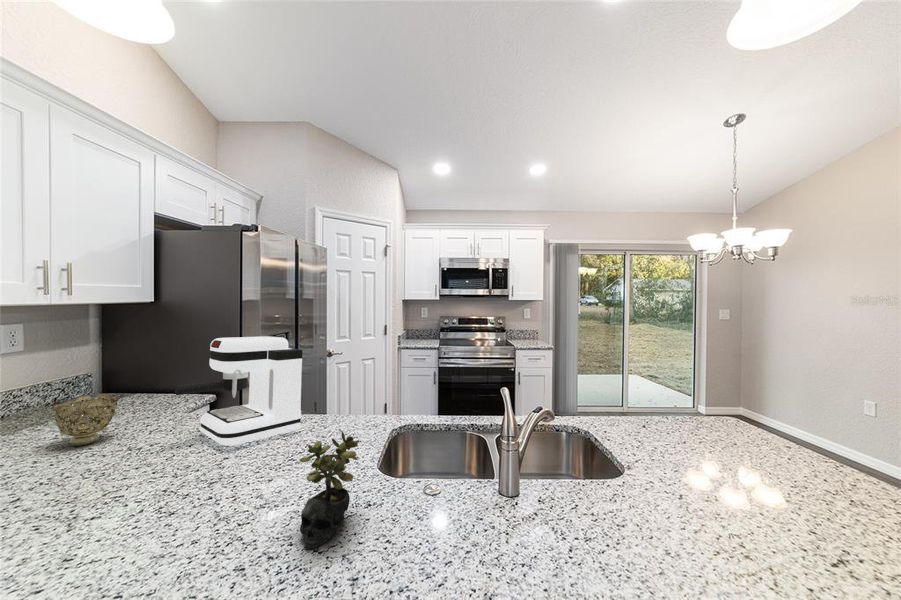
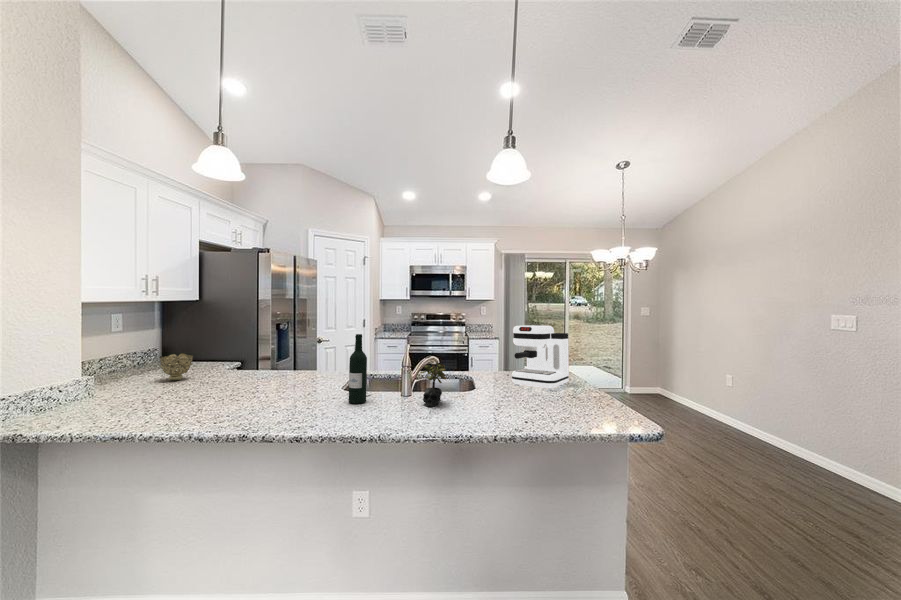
coffee maker: present [175,336,302,447] -> present [511,325,569,389]
wine bottle: none [405,377,443,540] -> present [349,334,367,404]
succulent plant: present [299,432,359,549] -> present [420,362,447,407]

